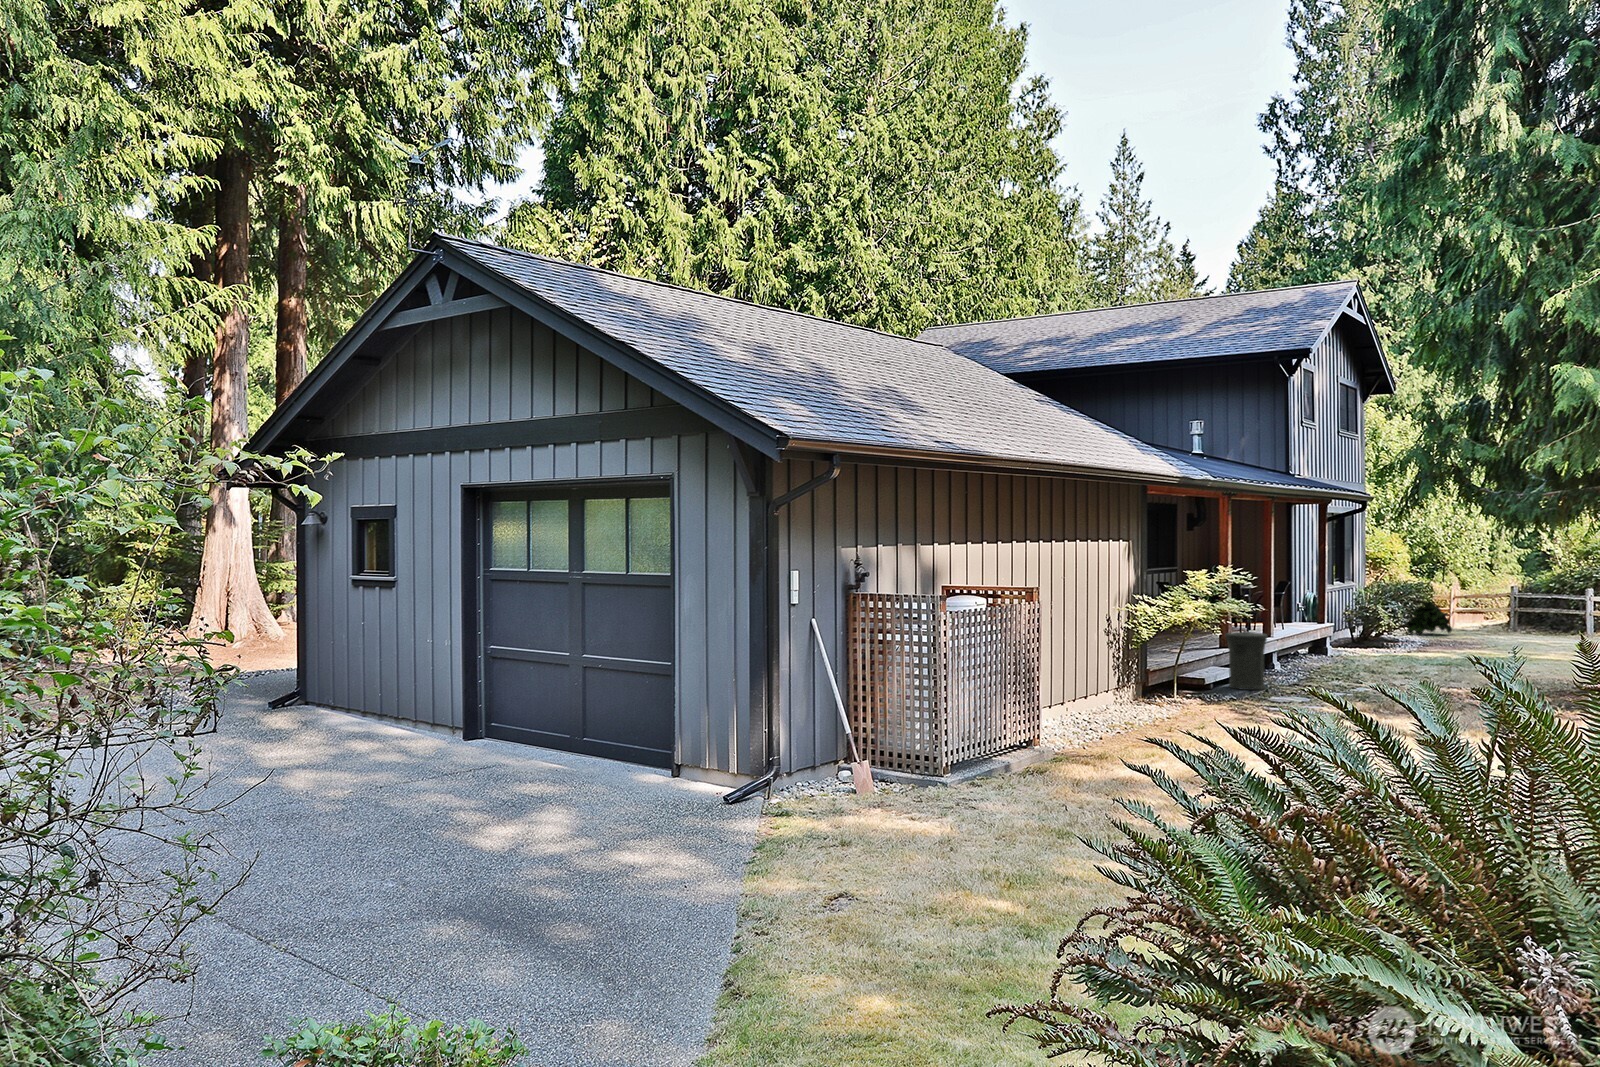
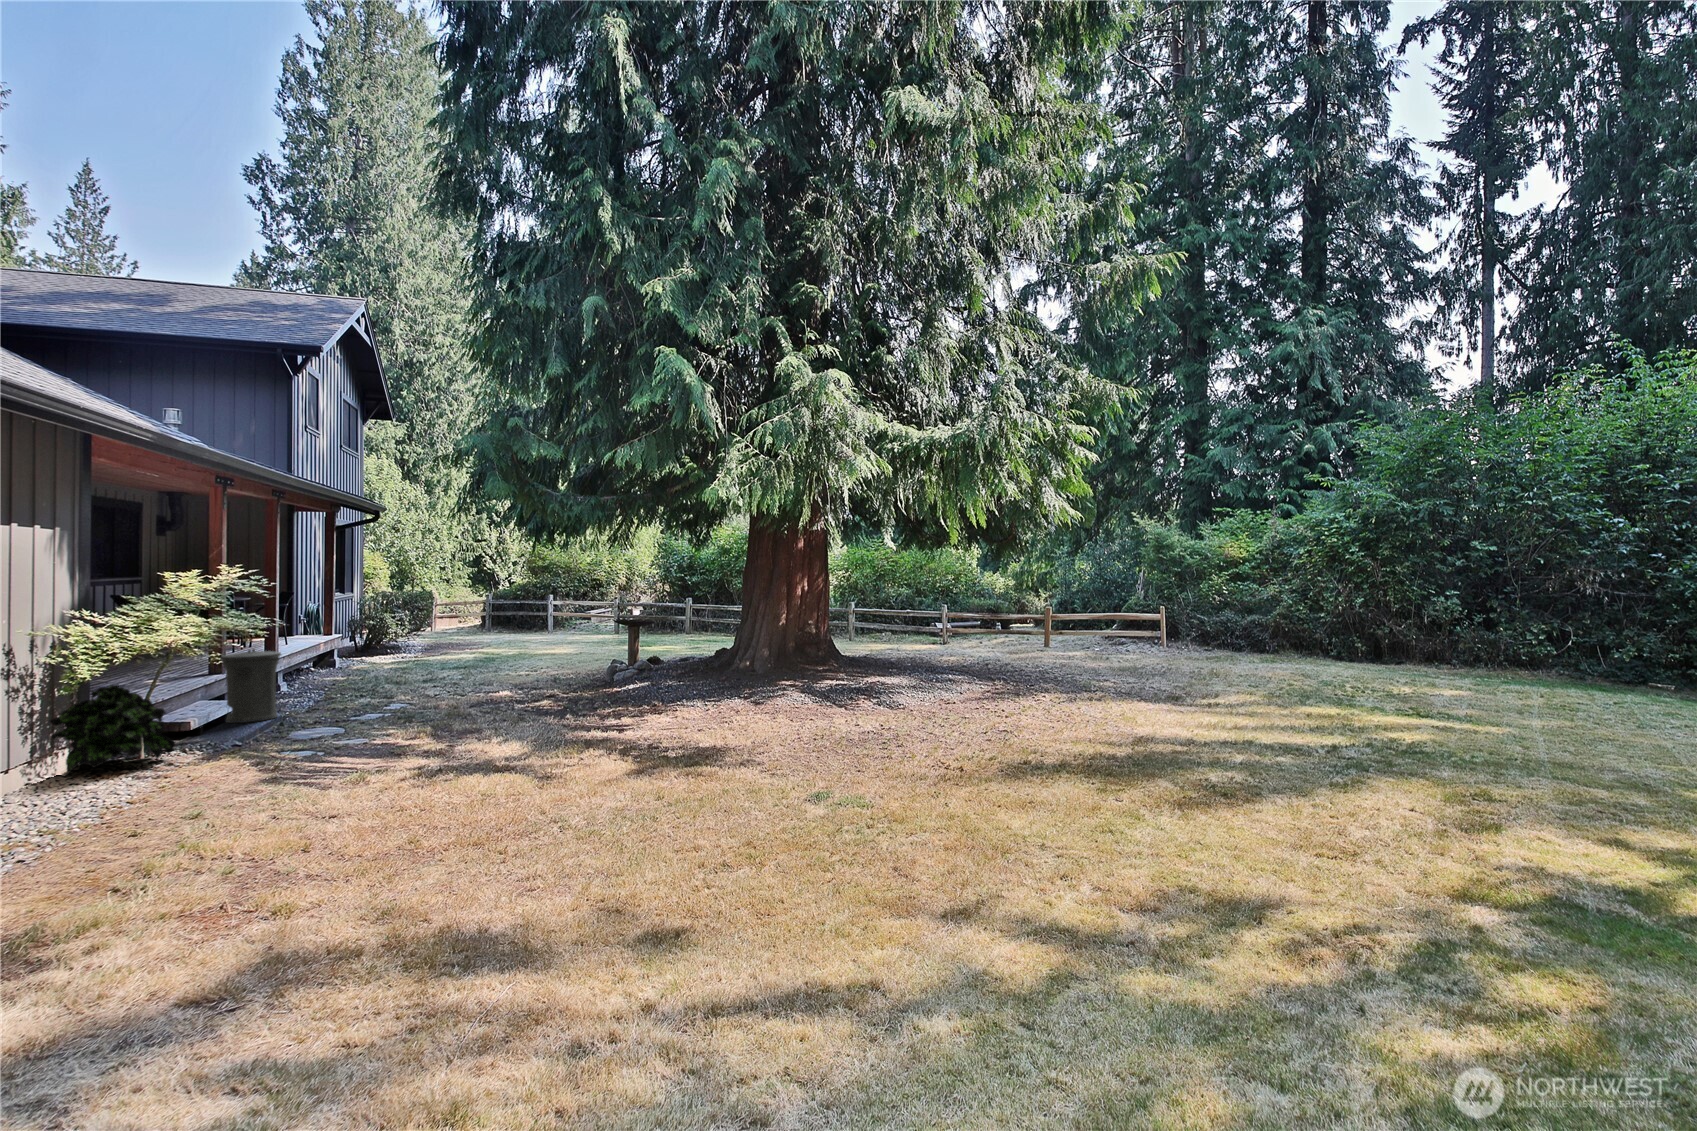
potted plant: present [1404,602,1452,635] -> present [50,685,175,777]

